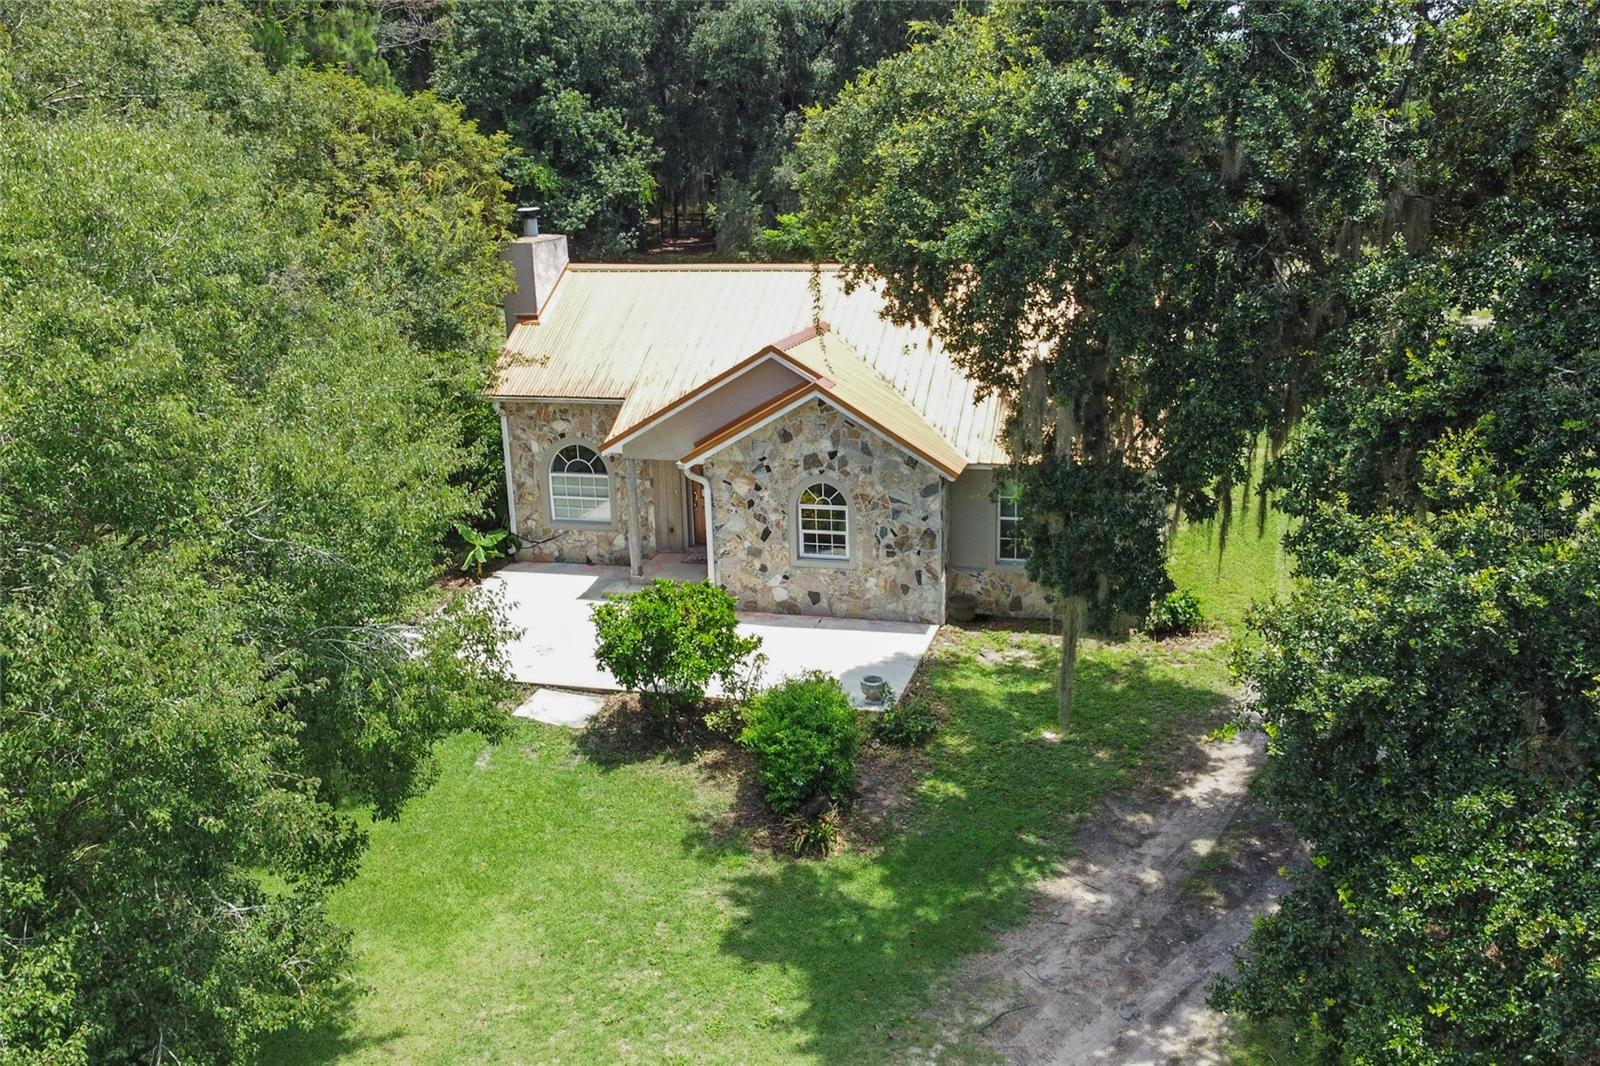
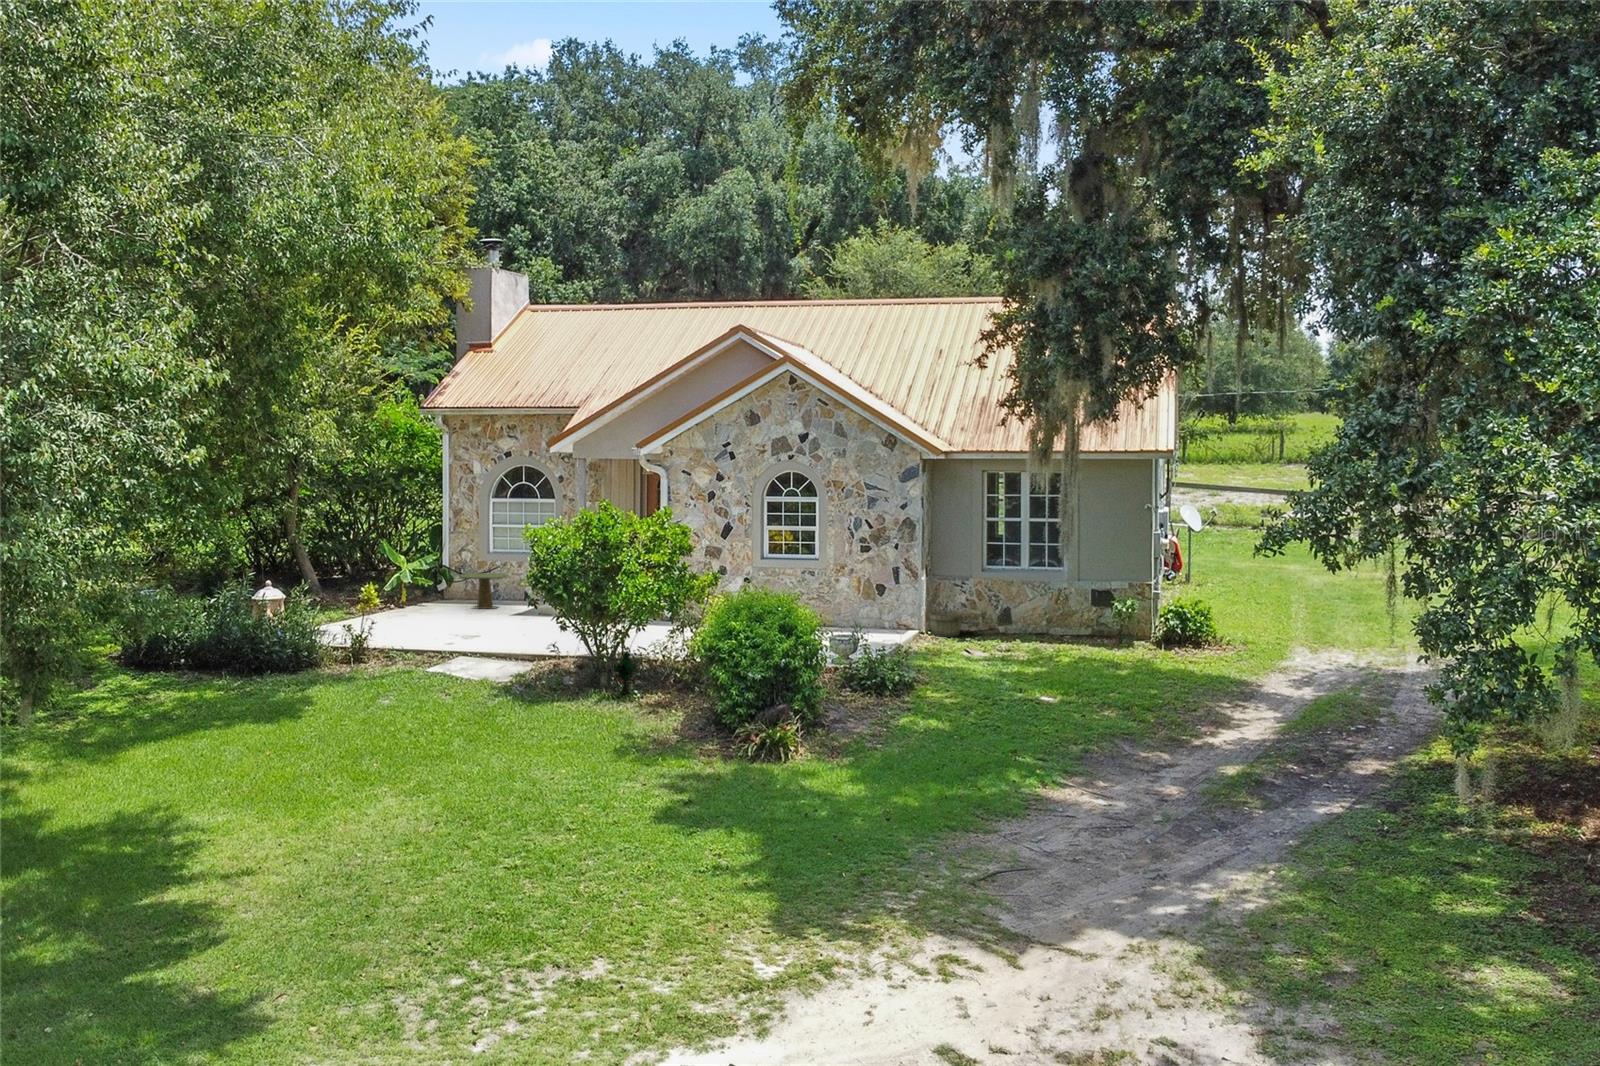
side table: none [527,539,572,575] -> present [459,573,509,609]
decorative plant: none [673,700,694,738] -> present [614,648,636,694]

